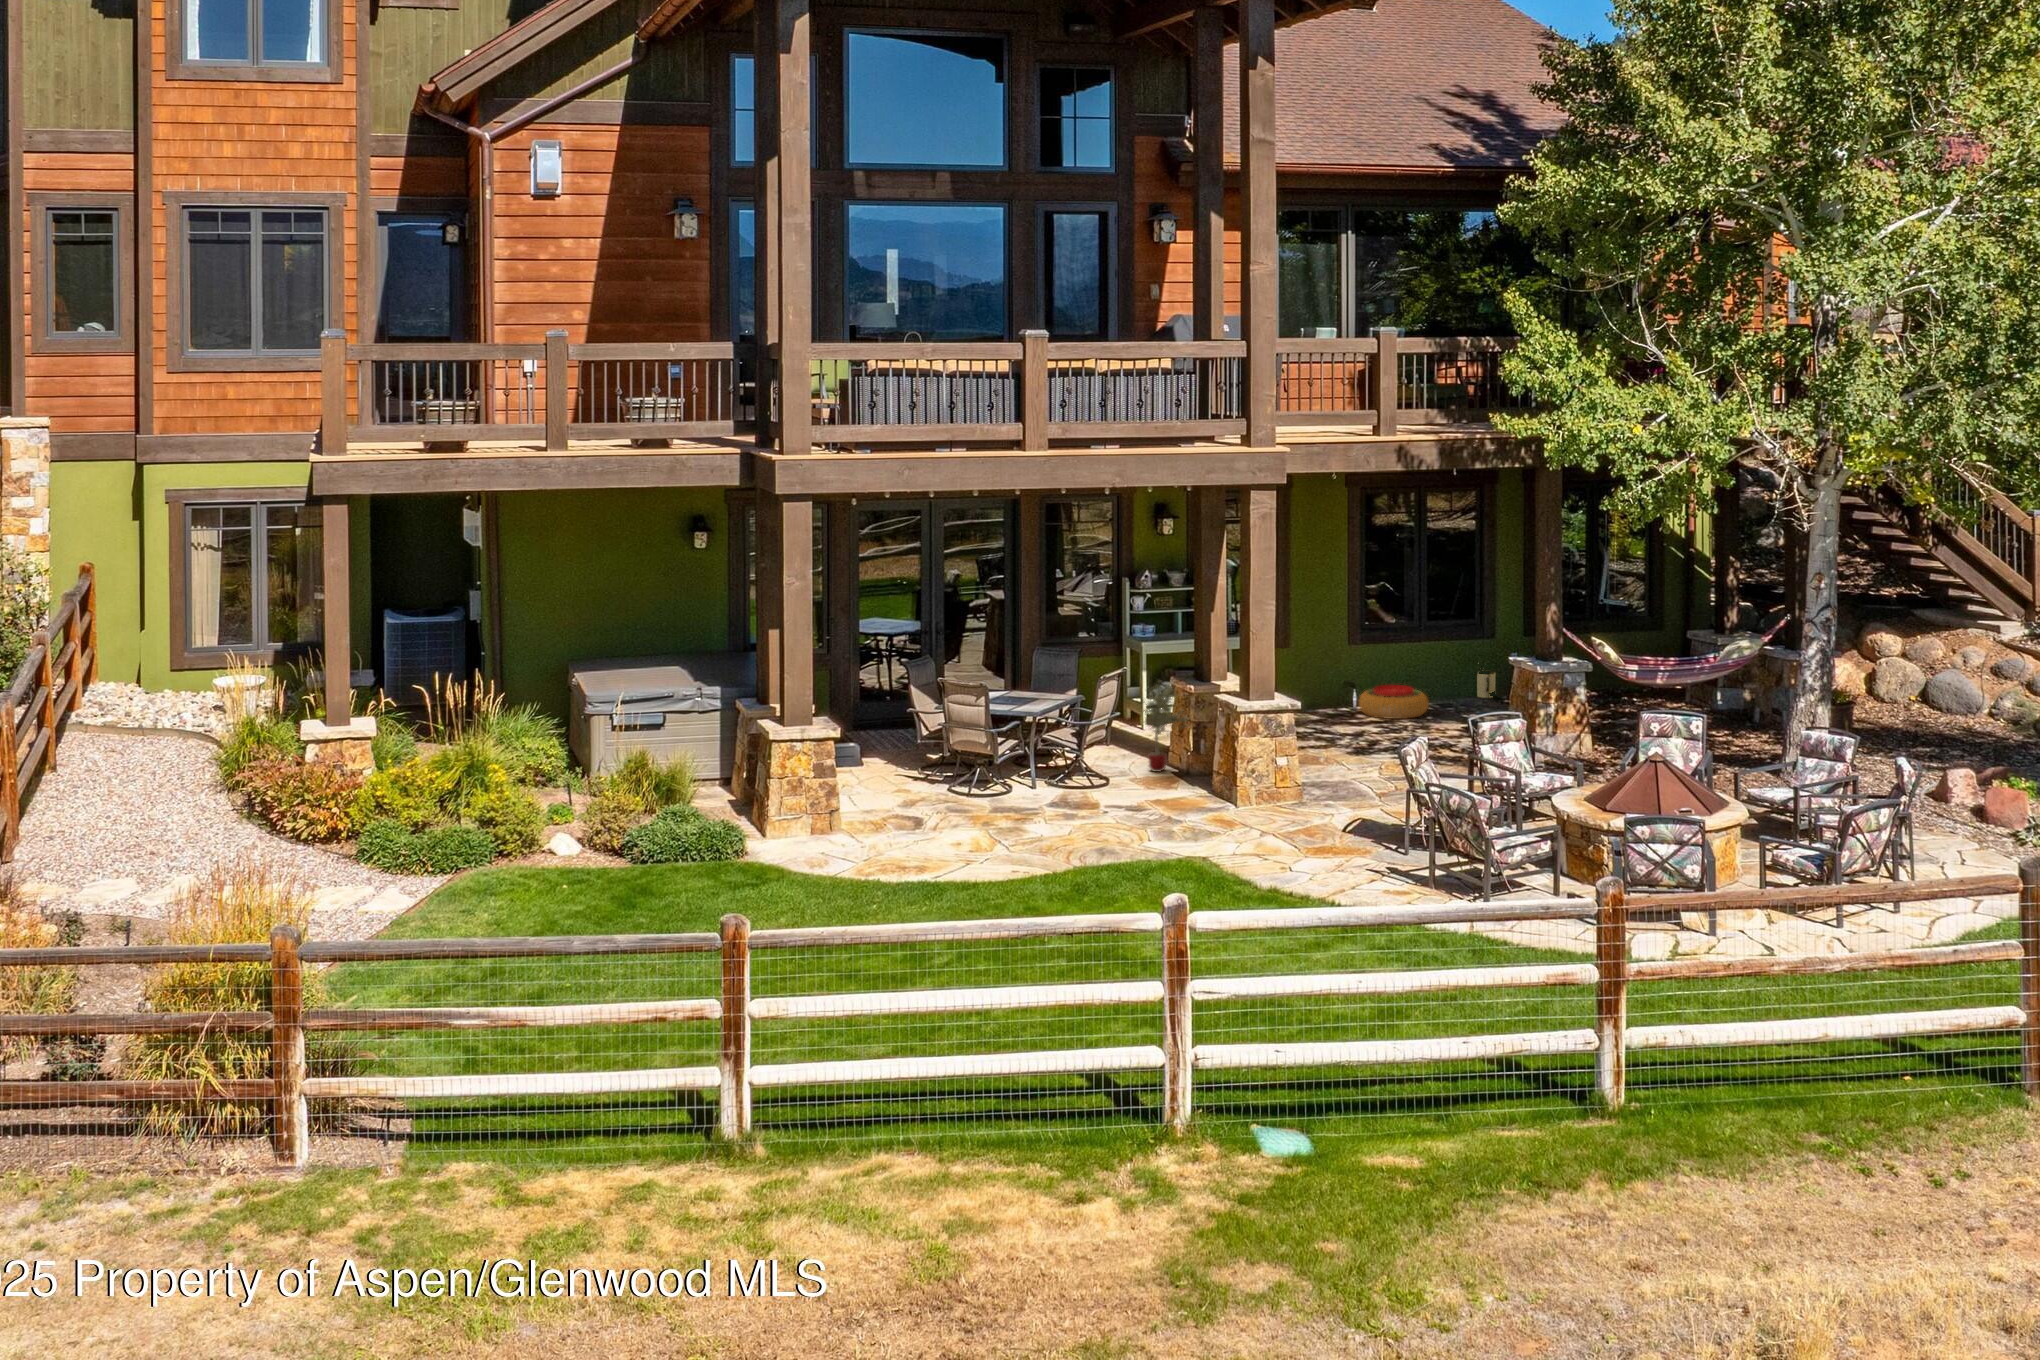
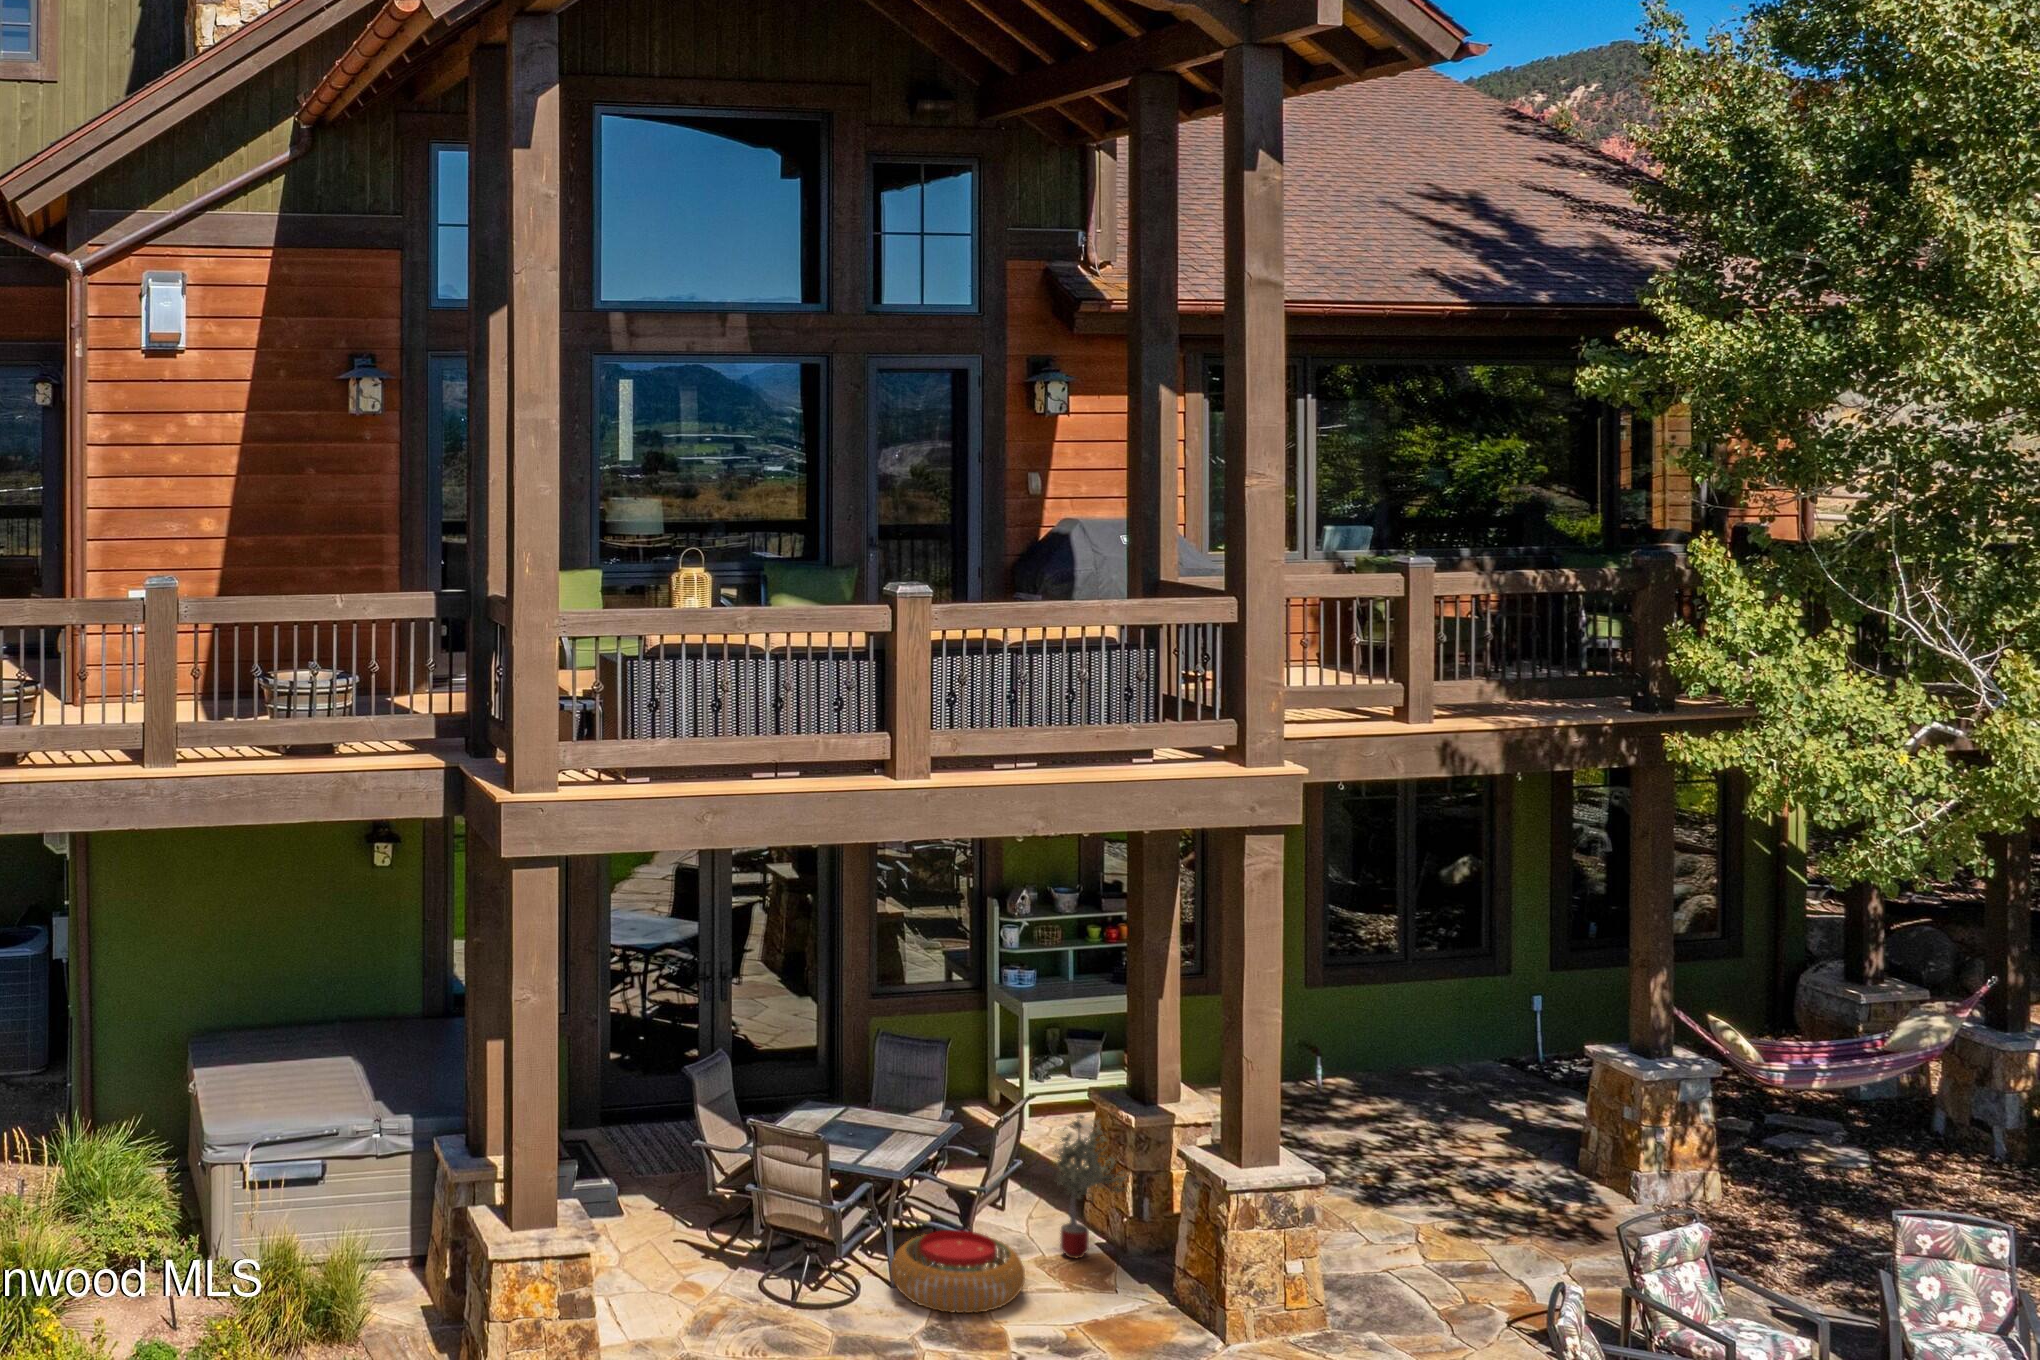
watering can: present [1477,663,1496,700] -> none [1500,1022,1534,1086]
pouf: present [1358,685,1429,719] -> present [891,1230,1025,1313]

